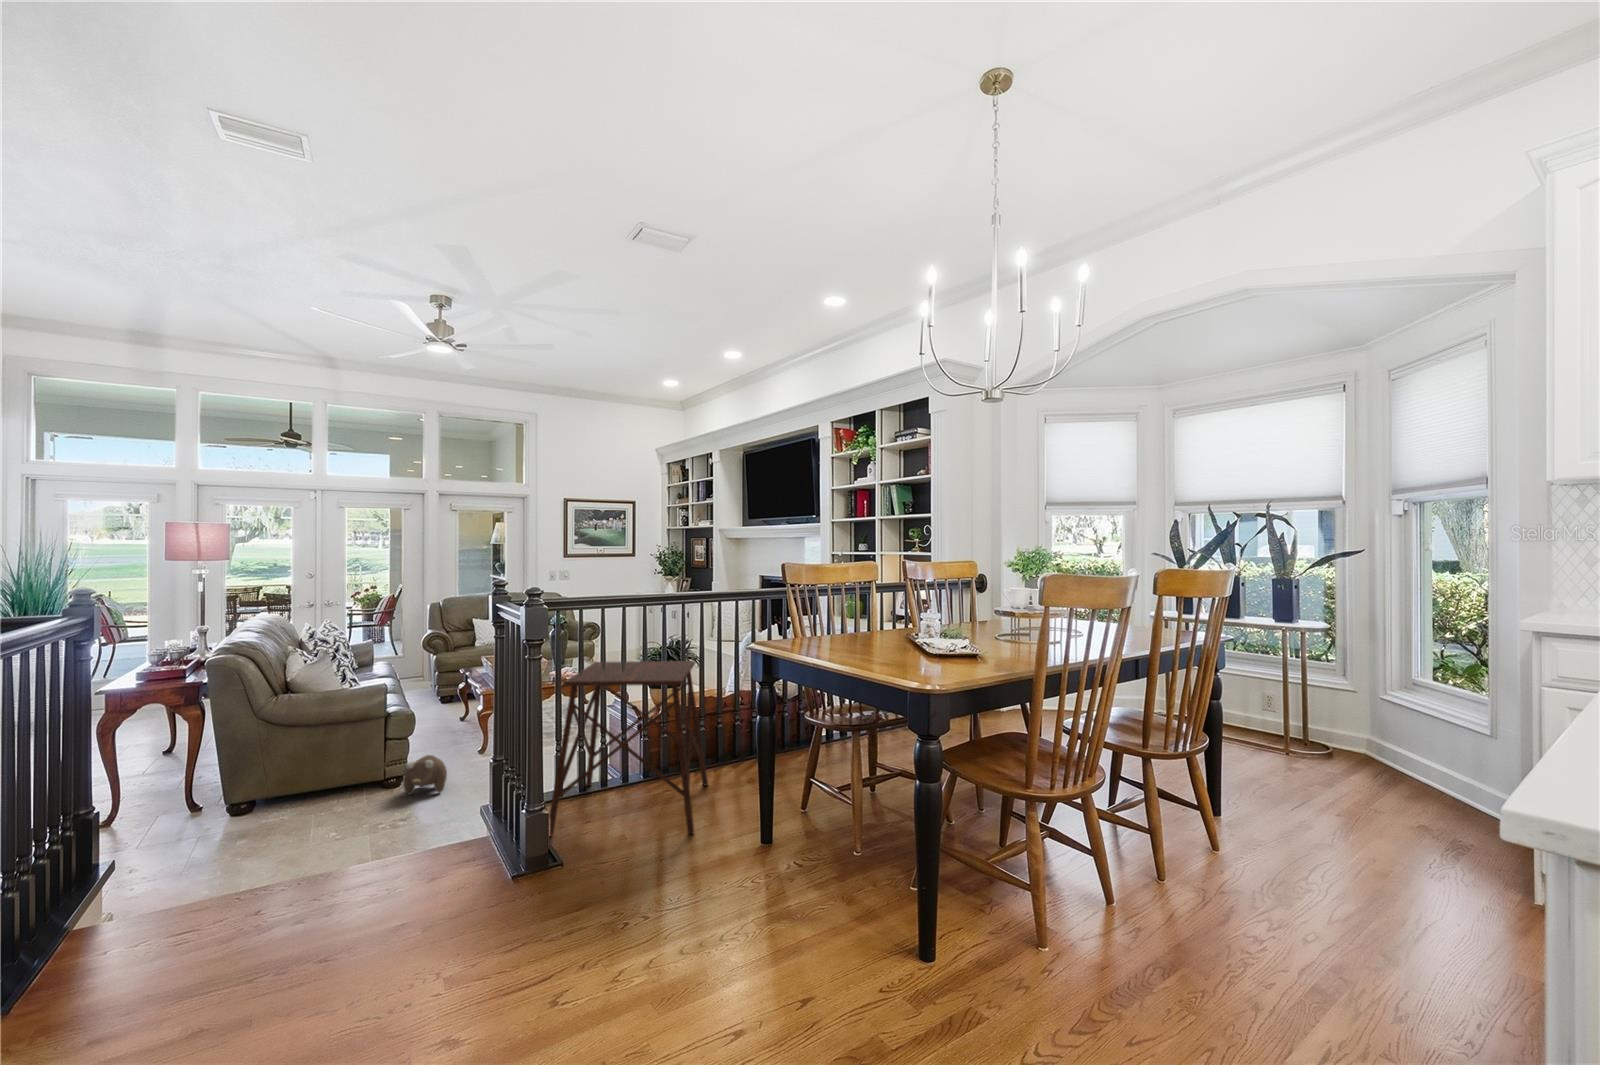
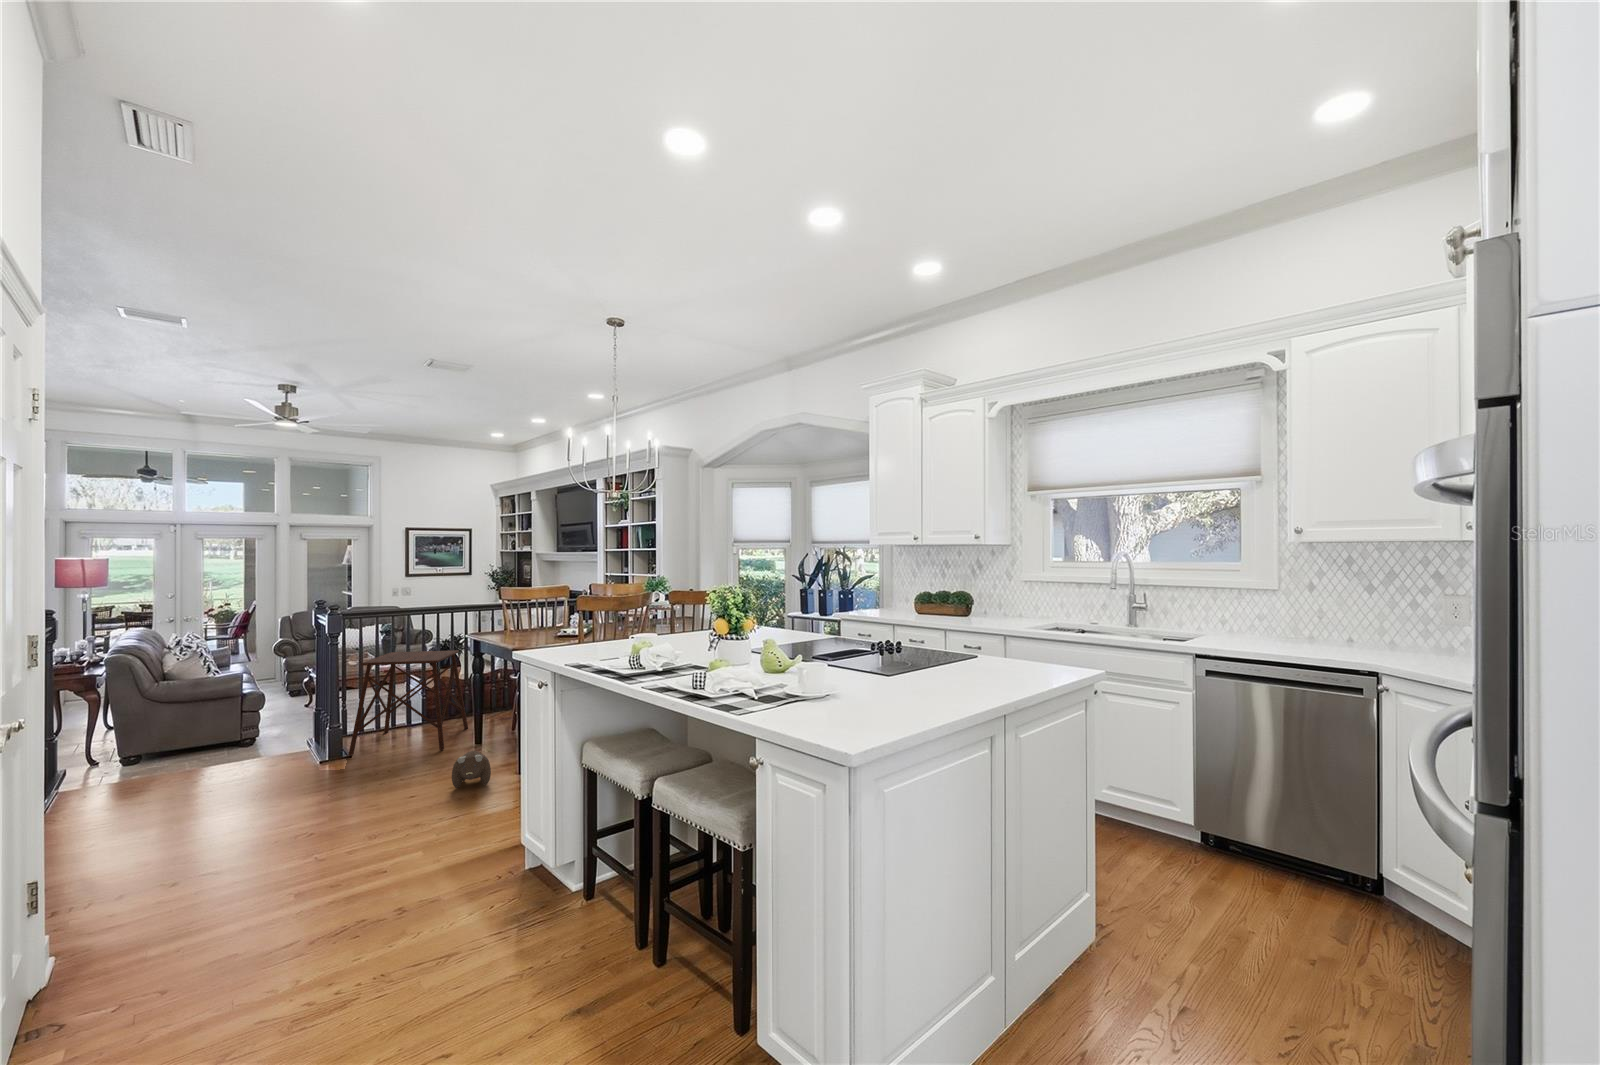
plush toy: present [403,755,447,795] -> present [452,751,491,788]

